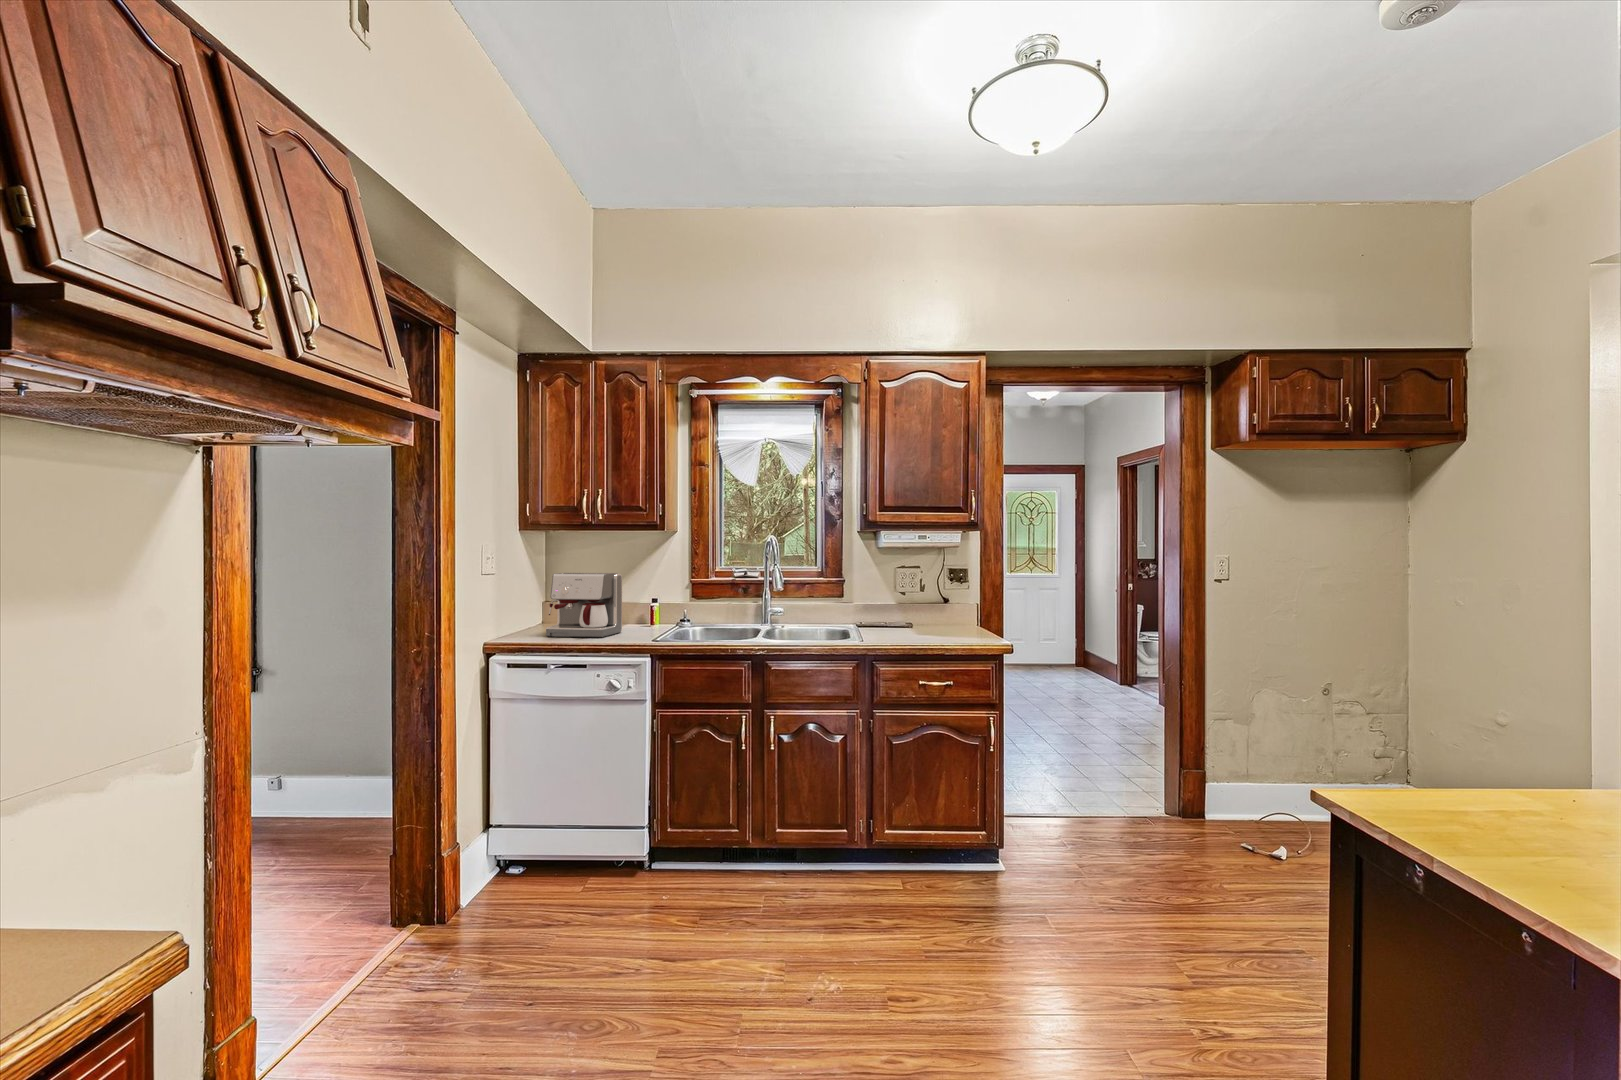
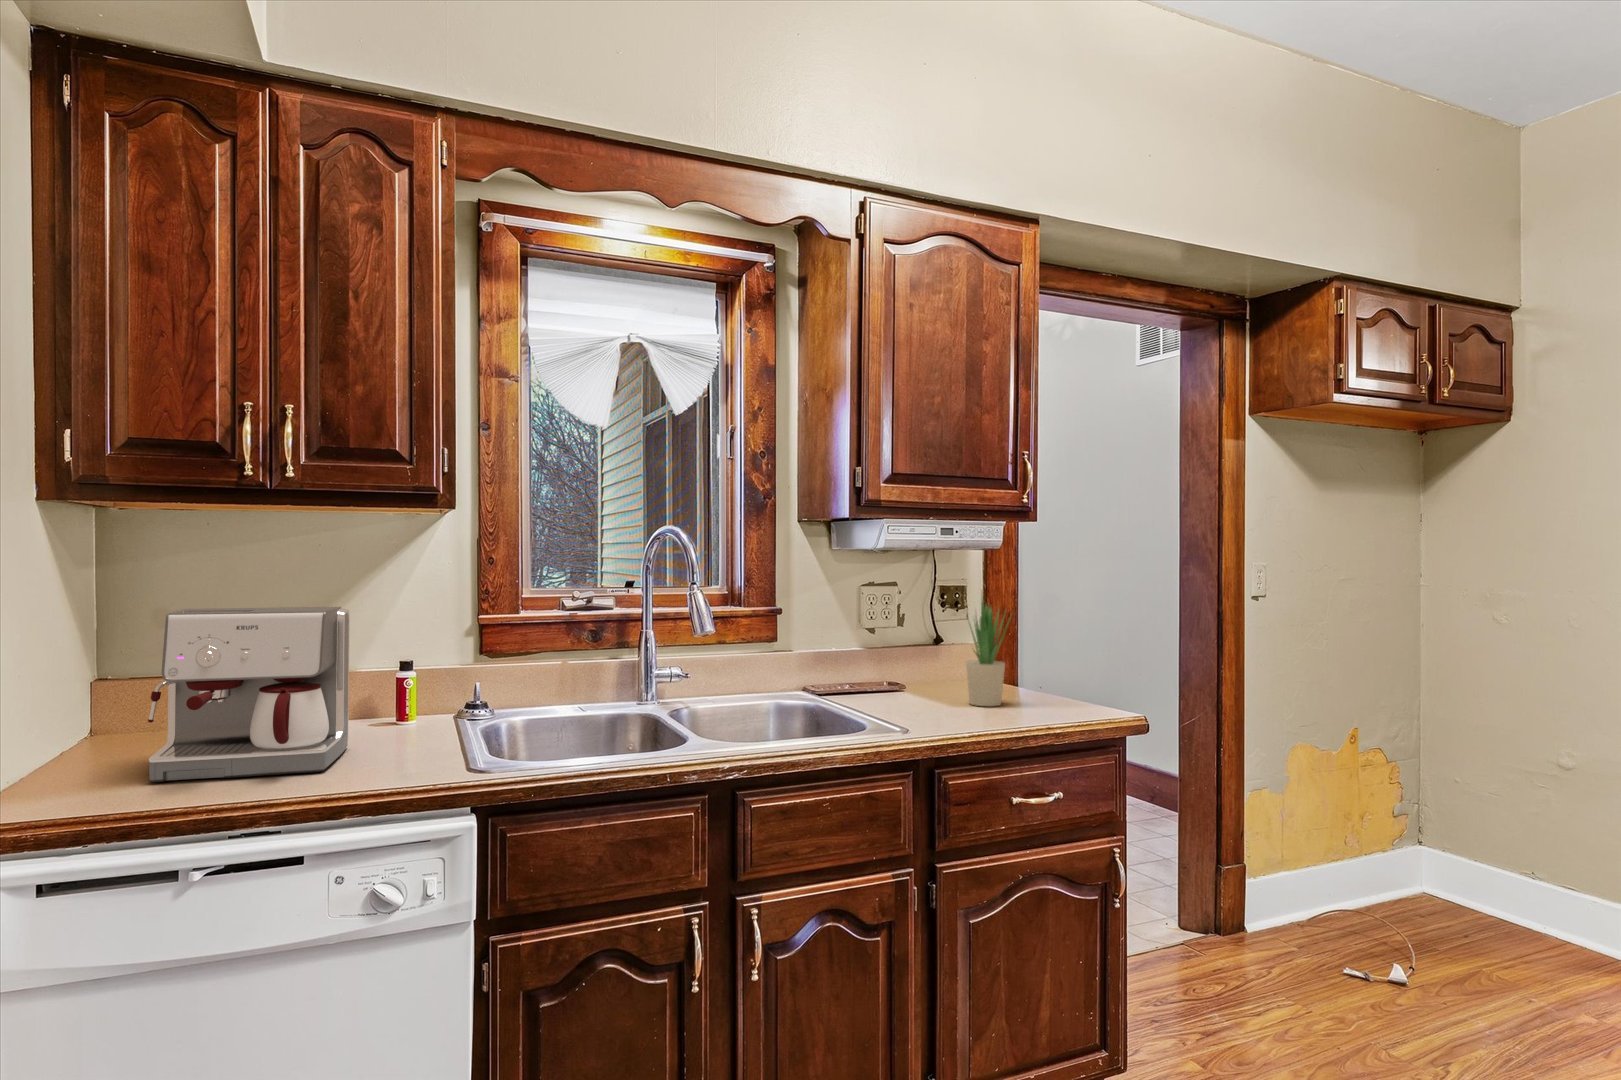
potted plant: none [925,569,950,635] -> present [966,595,1011,706]

